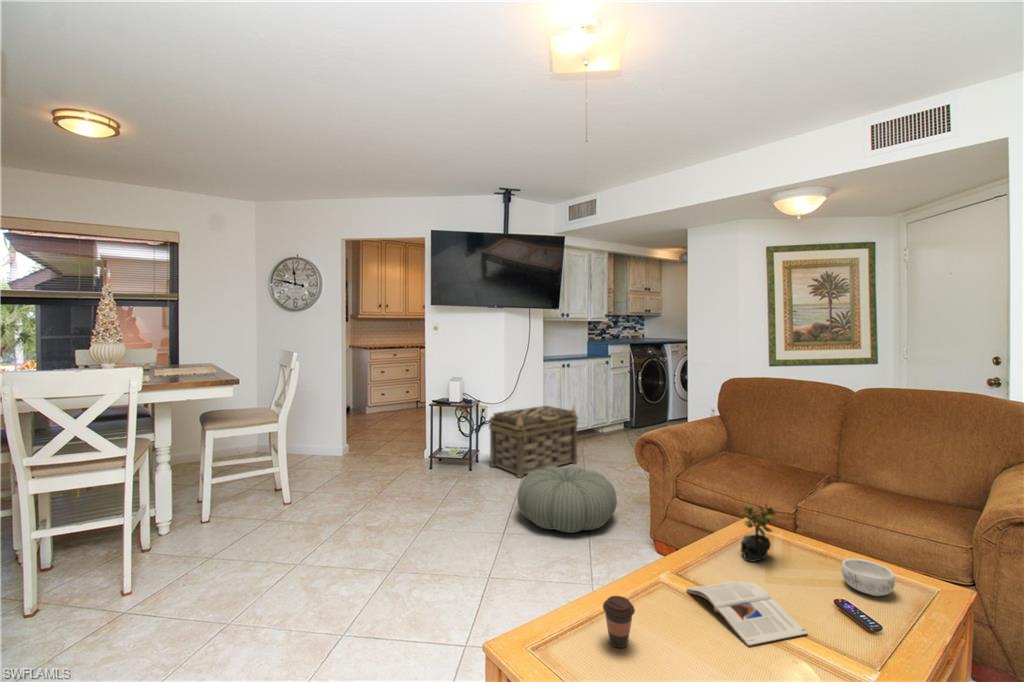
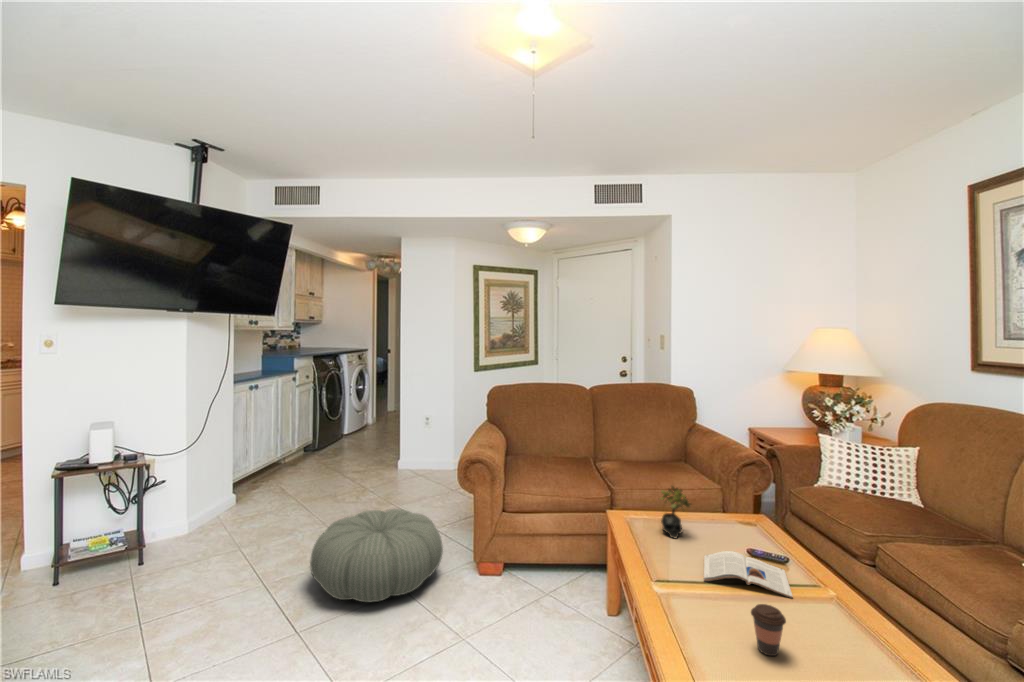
basket: present [489,406,578,477] -> none [172,435,304,553]
decorative bowl: present [841,558,895,596] -> none [721,507,755,530]

